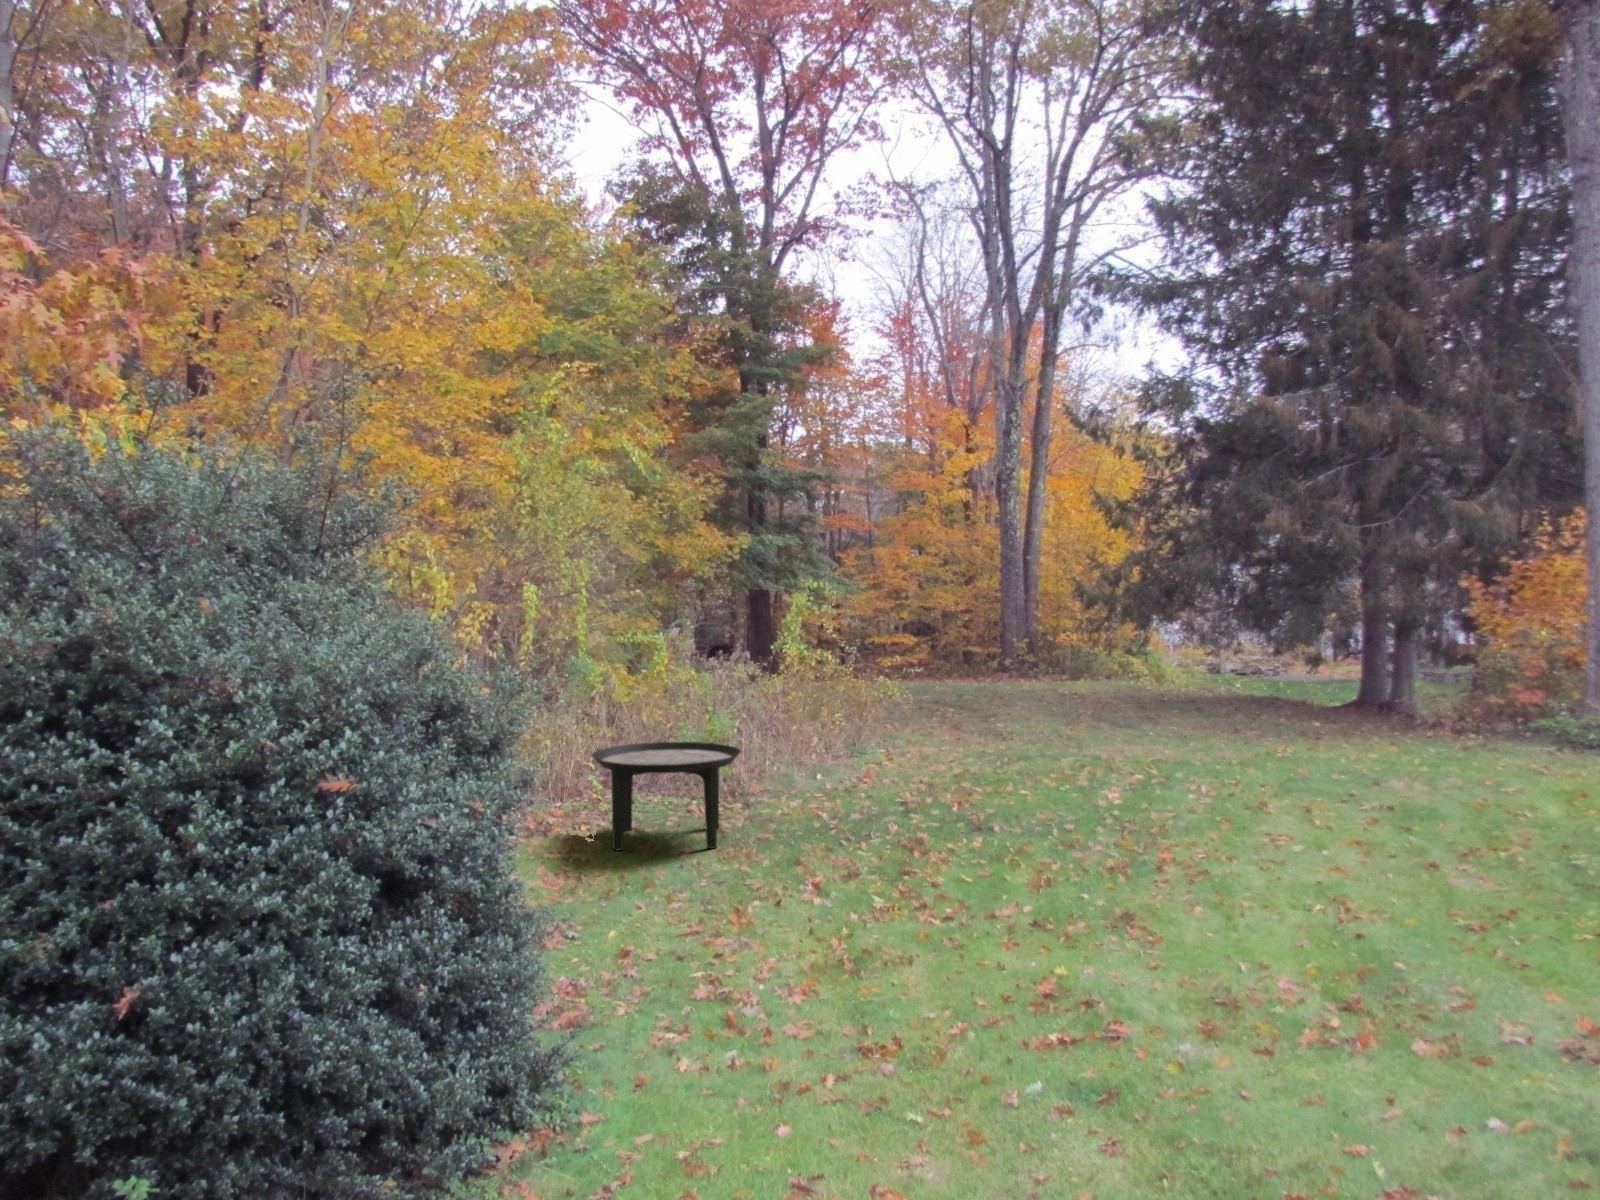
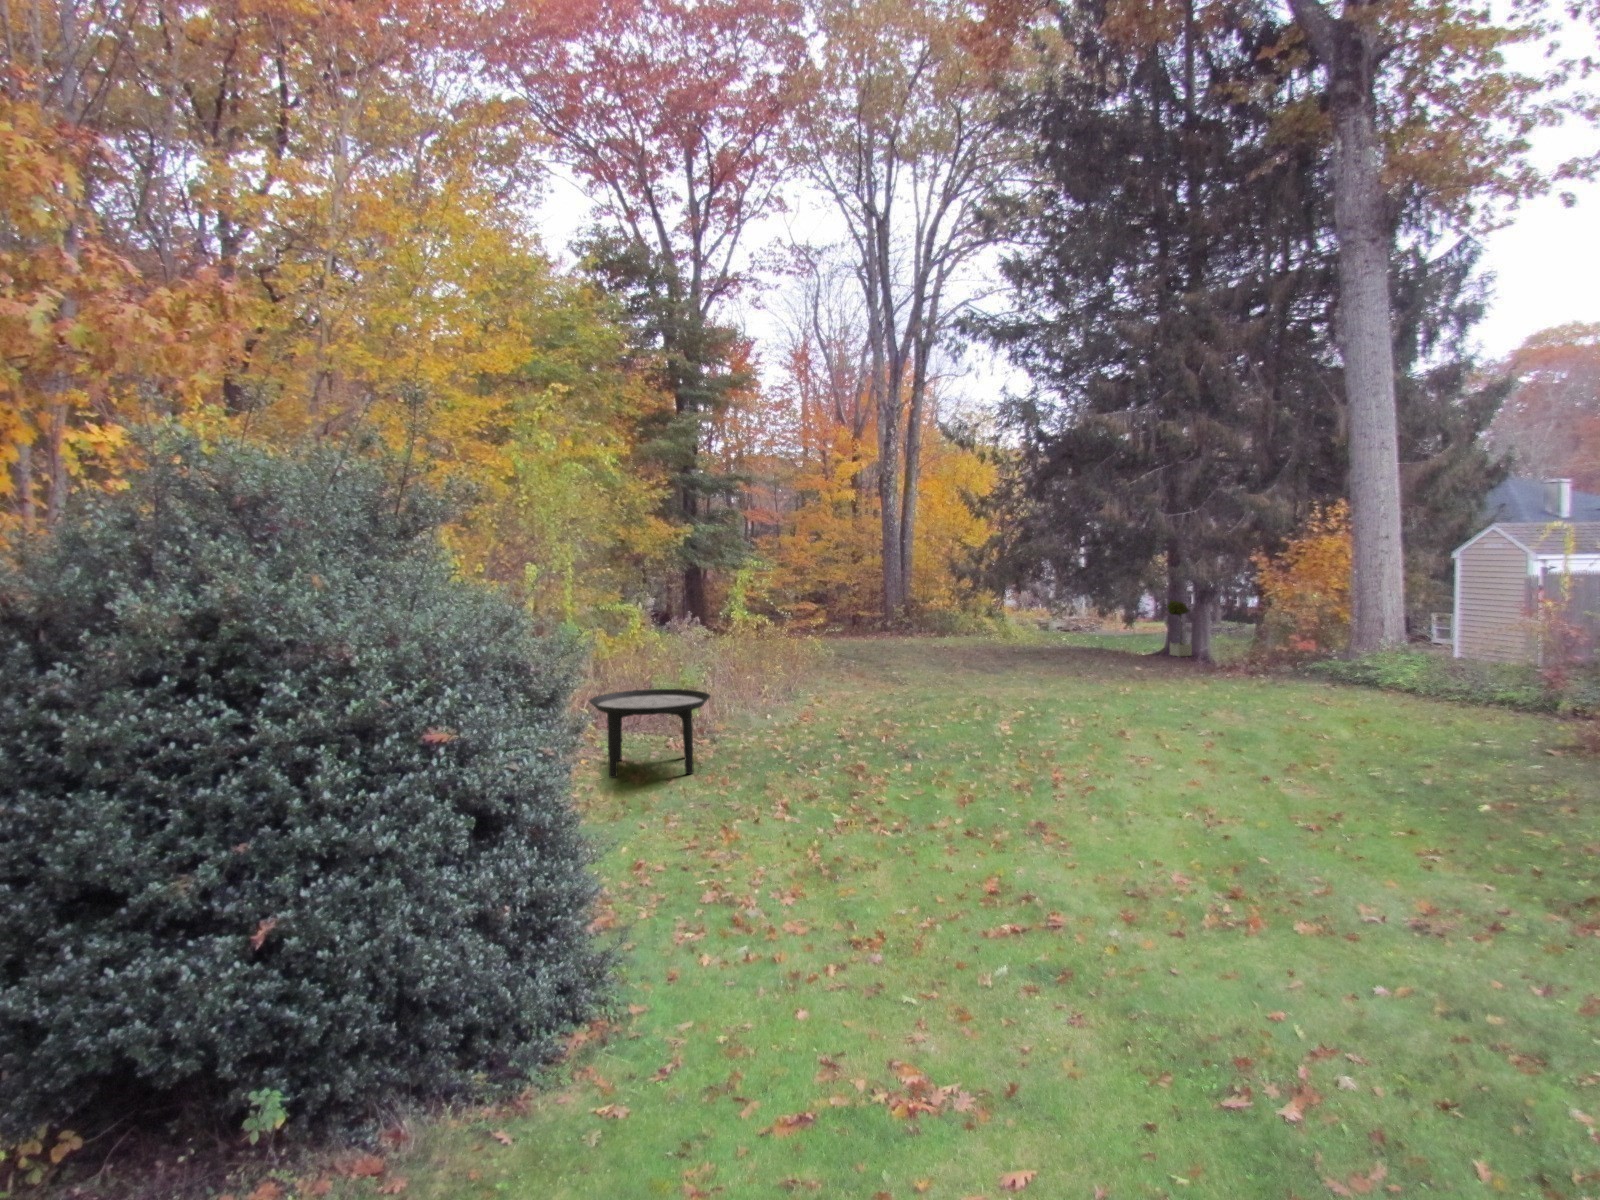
potted tree: none [1366,639,1400,714] -> present [1167,600,1192,657]

